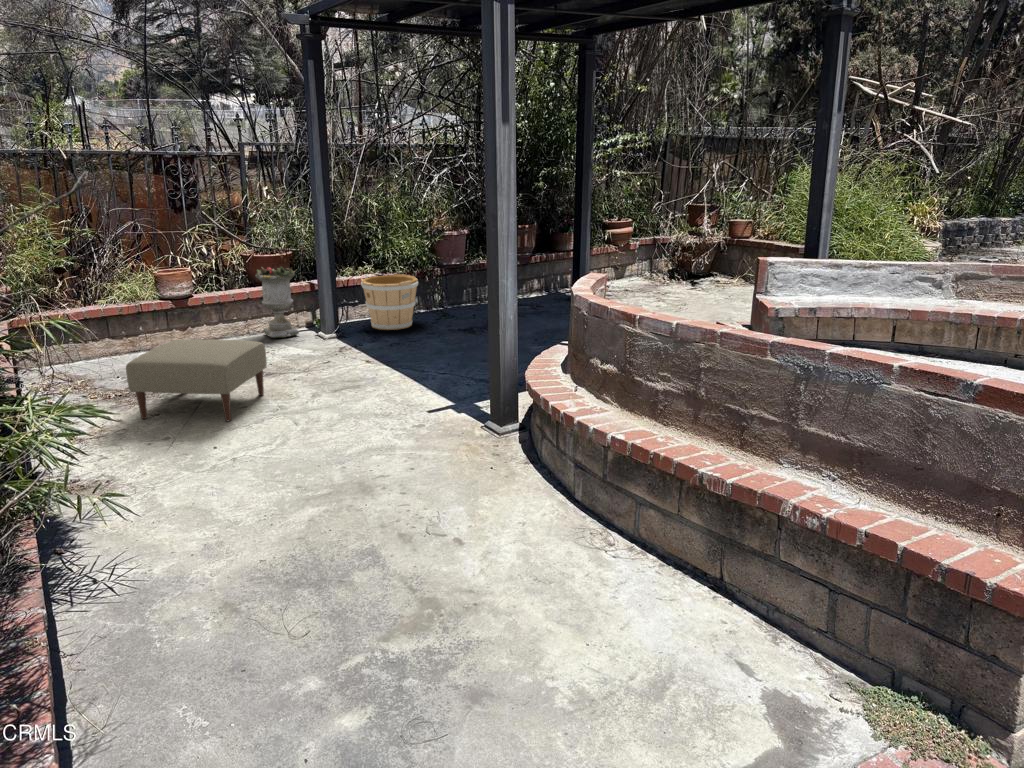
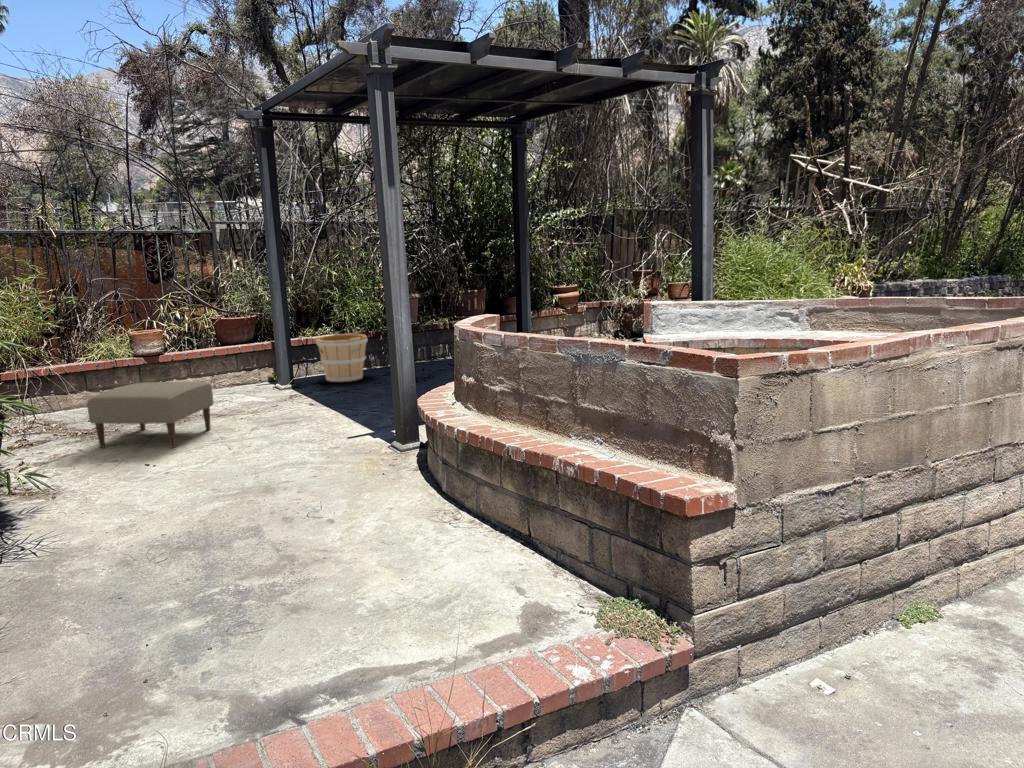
planter: present [256,267,299,338] -> none [220,326,258,390]

